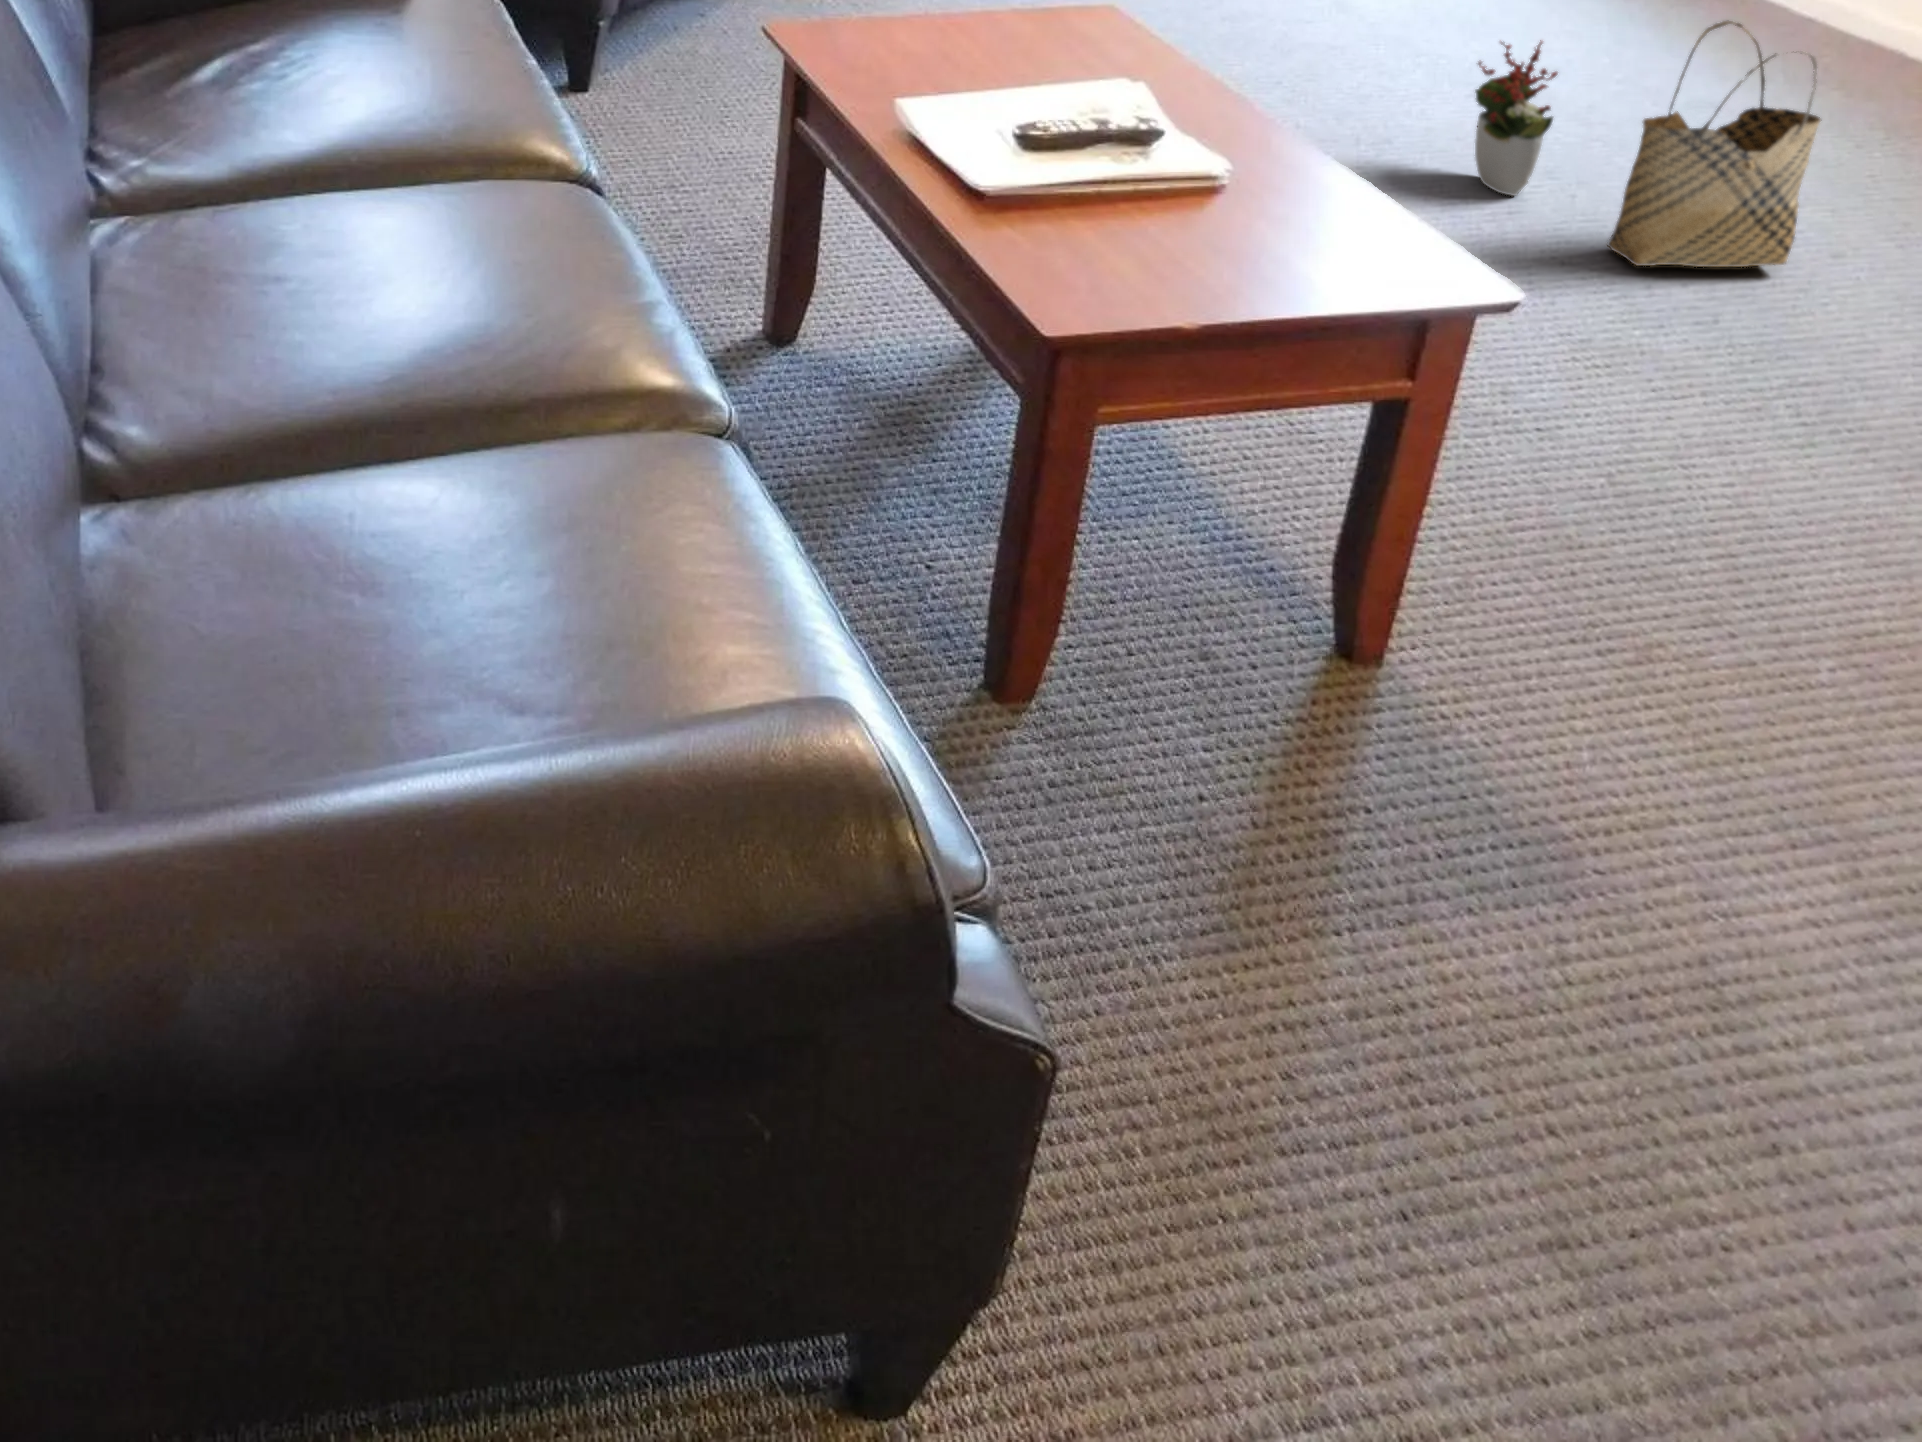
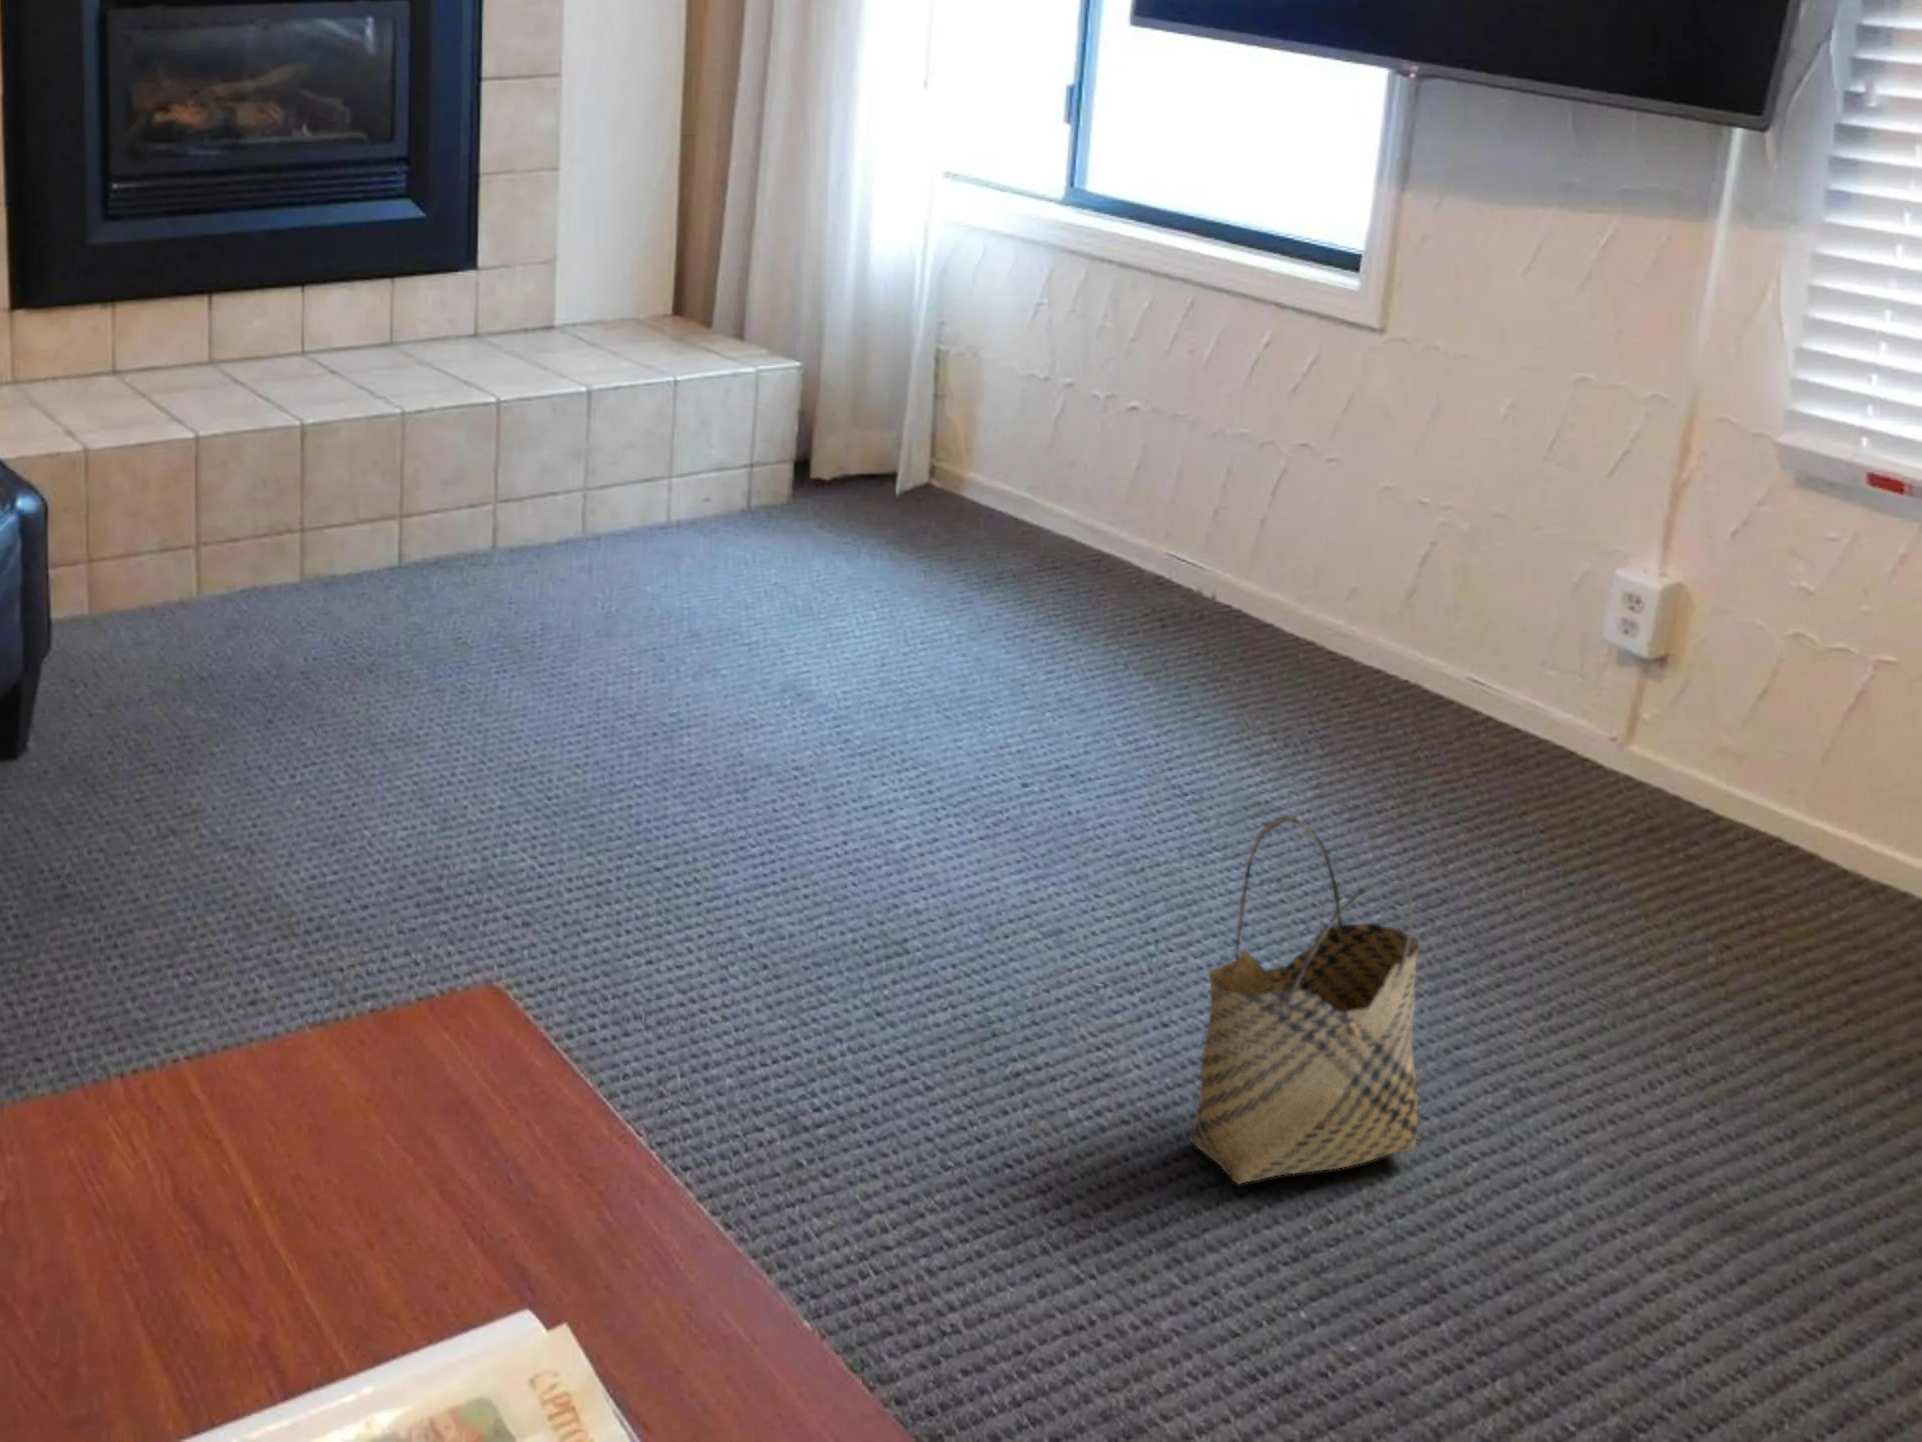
decorative plant: present [1475,40,1558,196] -> none [975,826,1085,1045]

